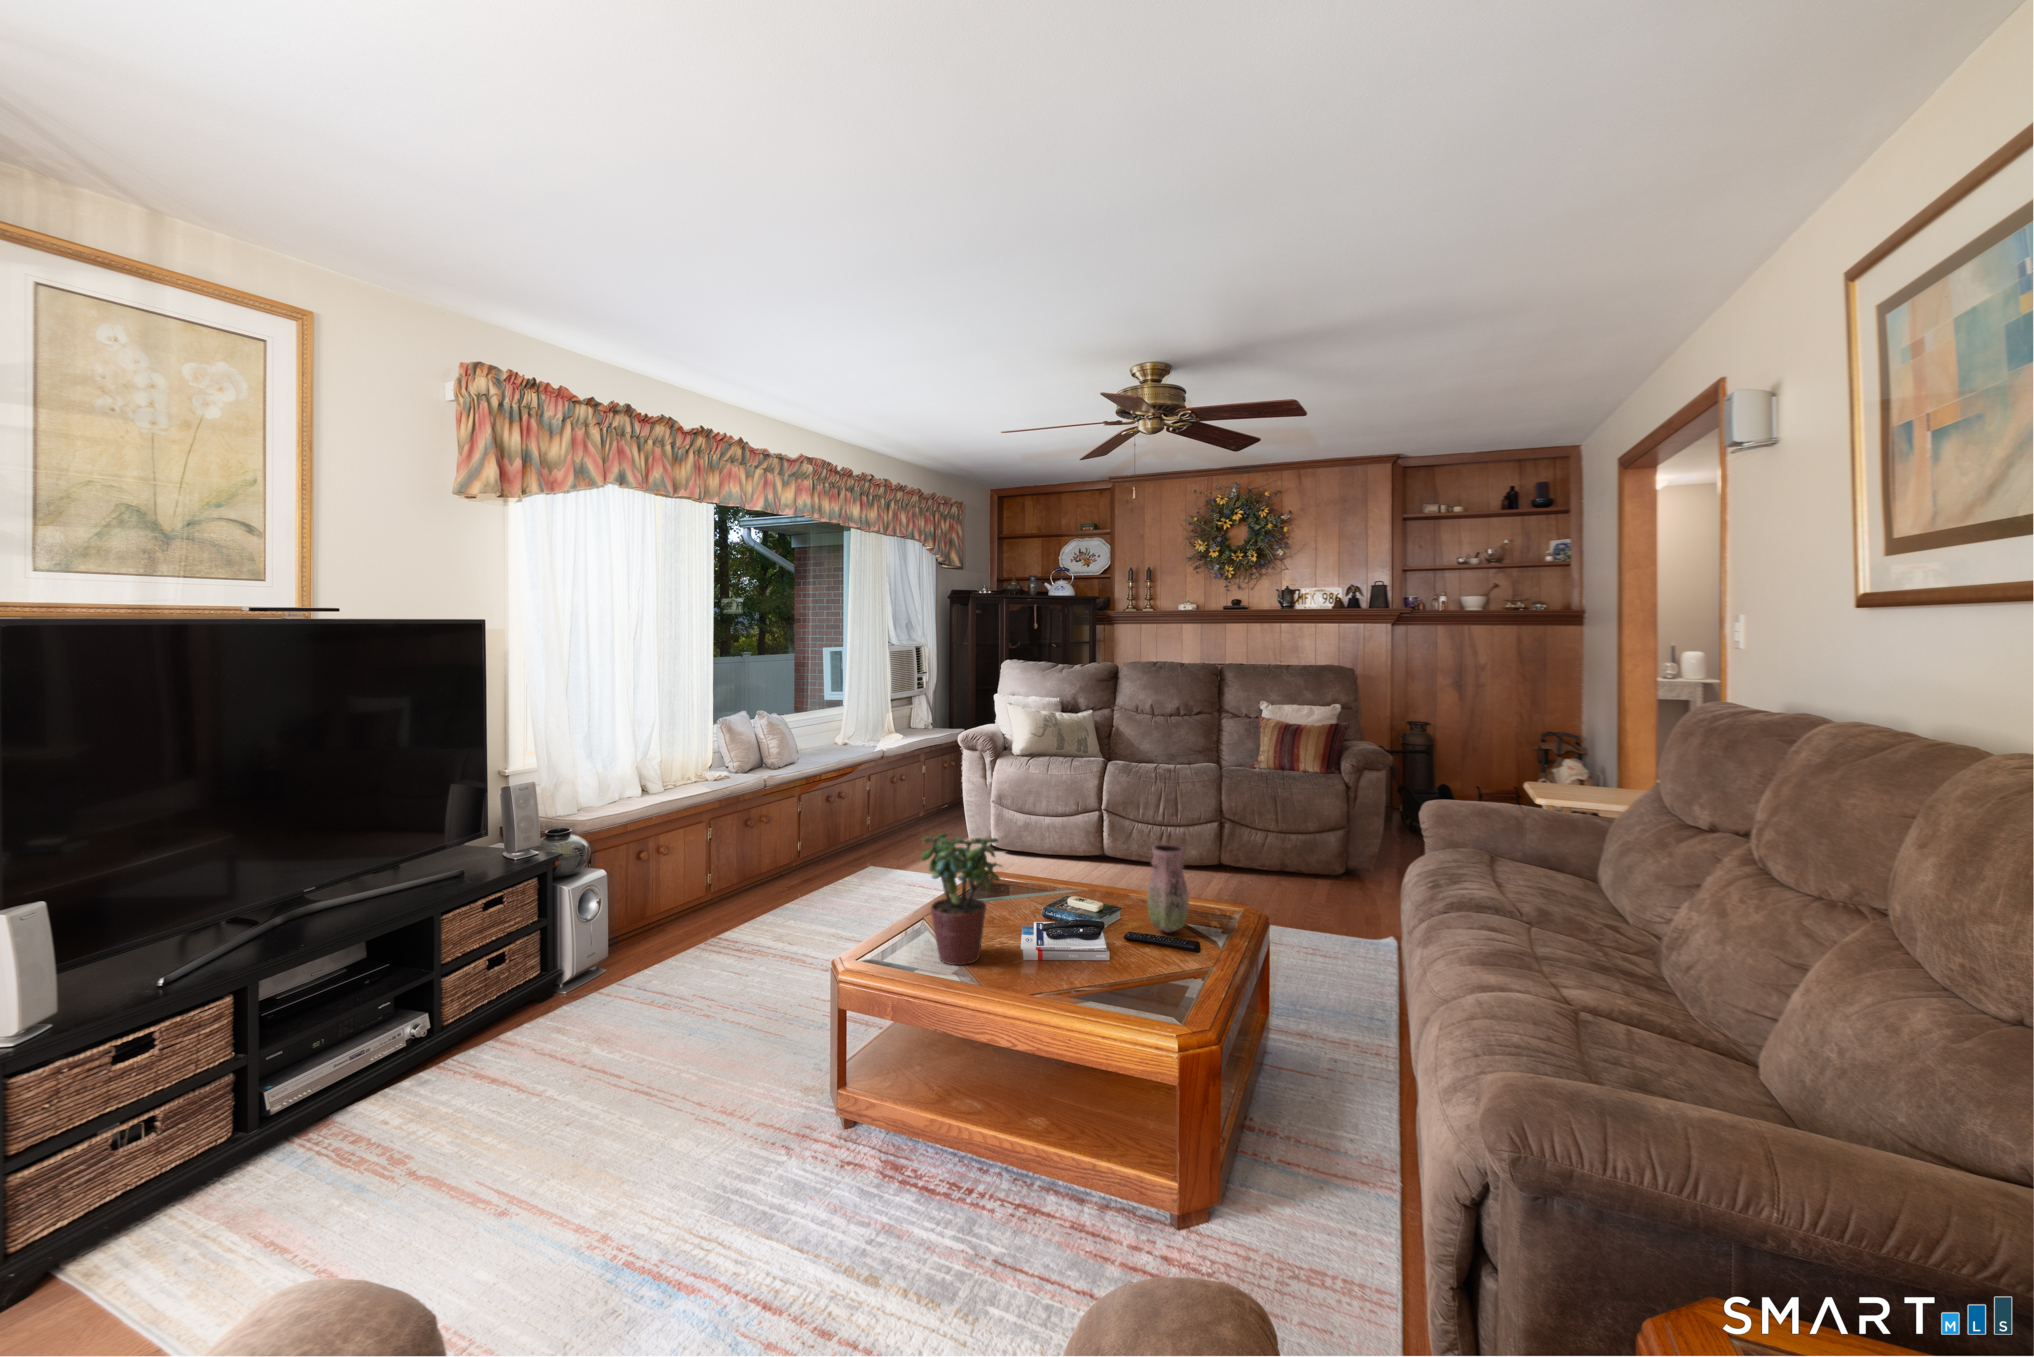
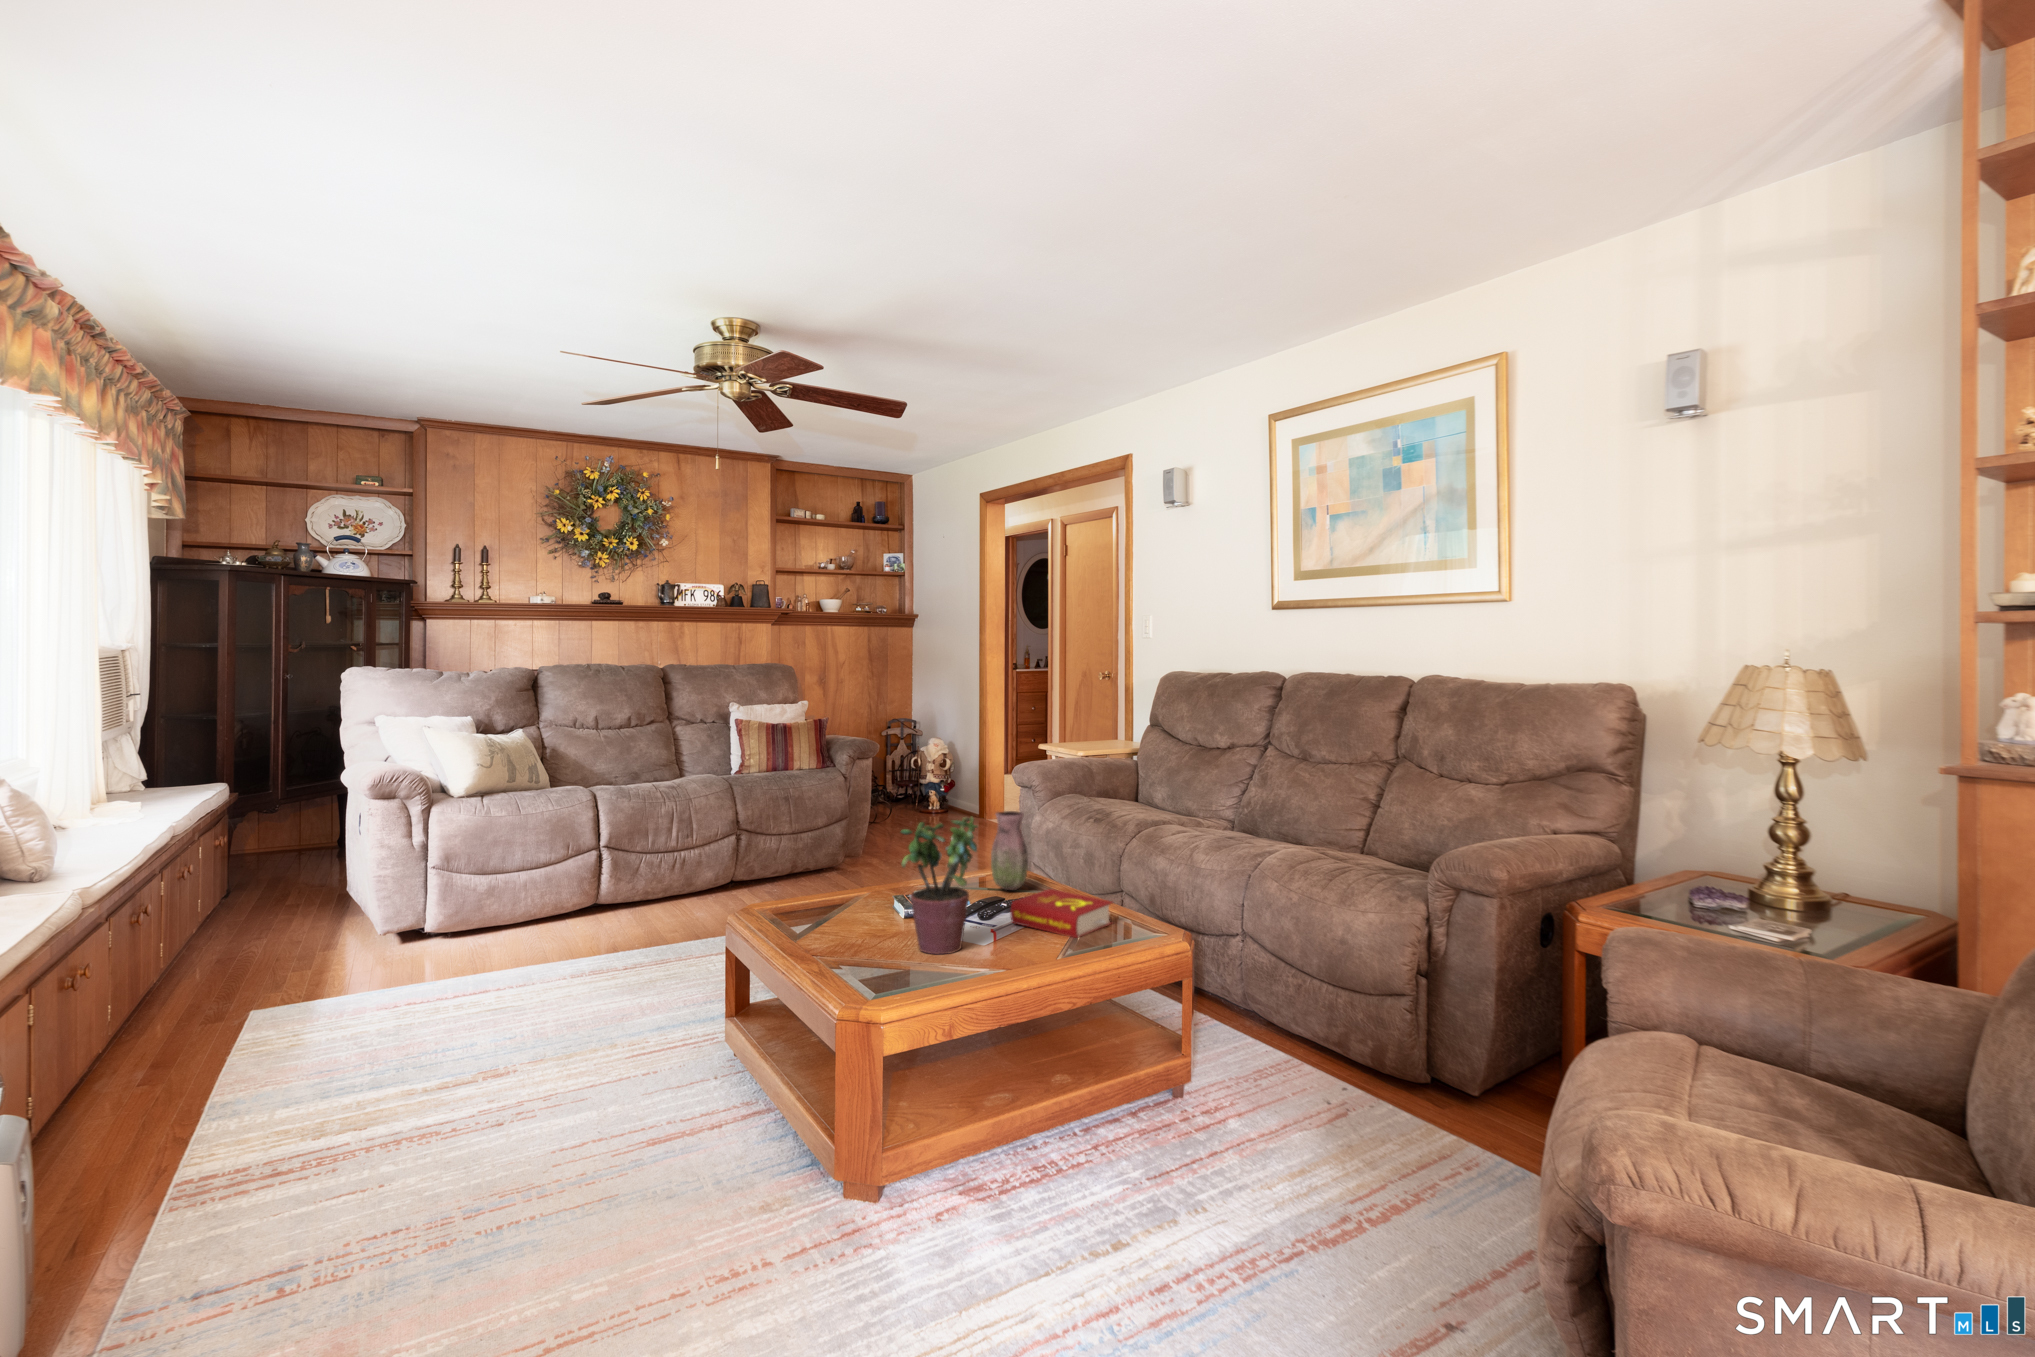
book: none [1059,938,1138,1000] -> present [1010,889,1113,938]

